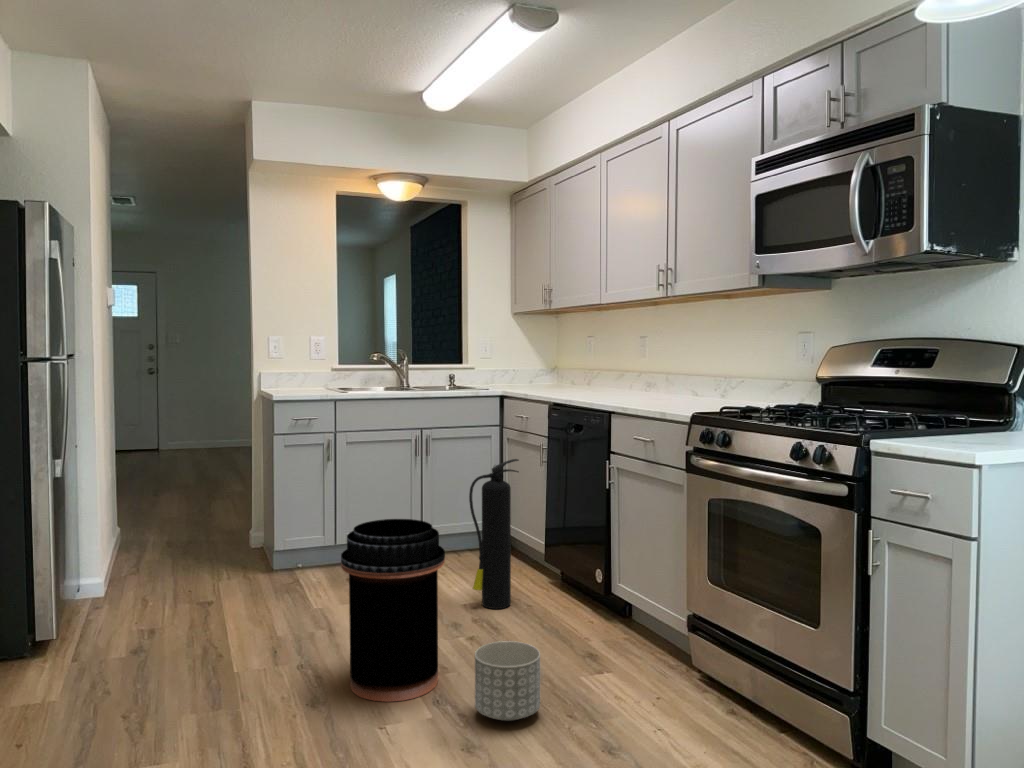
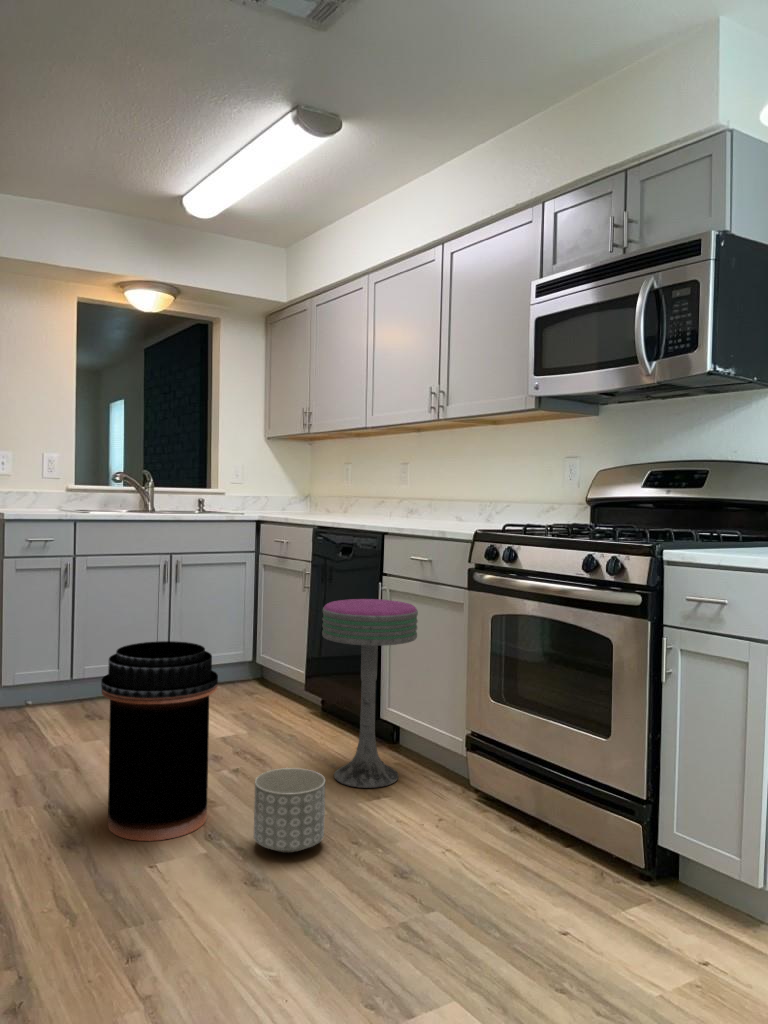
fire extinguisher: present [469,459,519,609] -> none [232,583,284,741]
bar stool: none [547,478,640,661] -> present [322,599,418,788]

